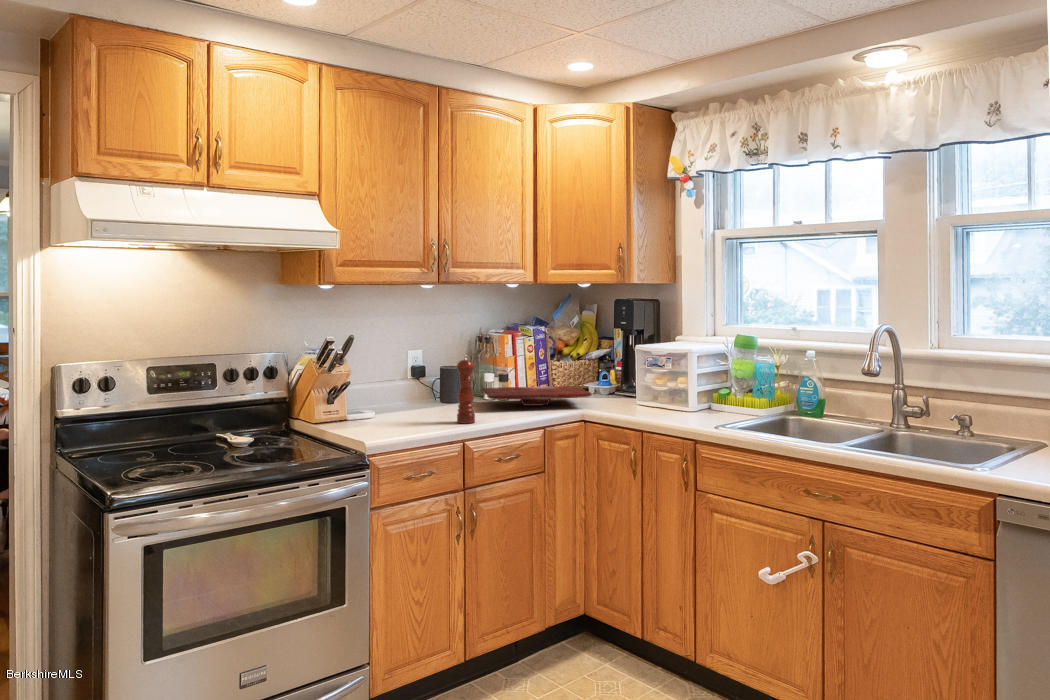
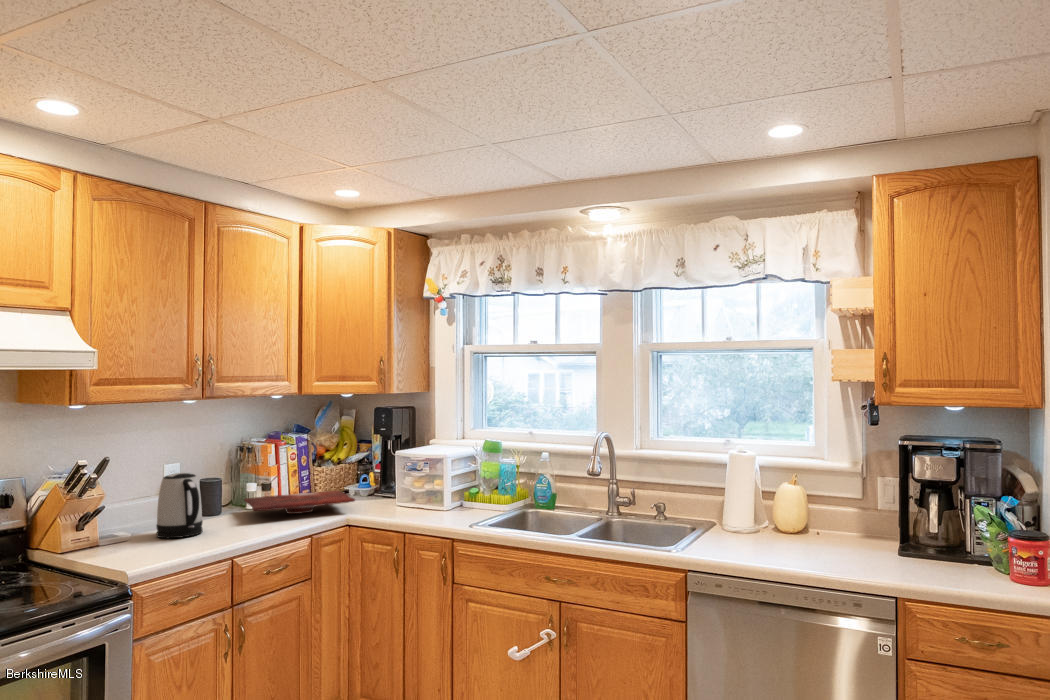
pepper mill: present [457,355,475,423] -> none [223,472,242,540]
kettle: none [397,356,440,419] -> present [156,473,203,539]

